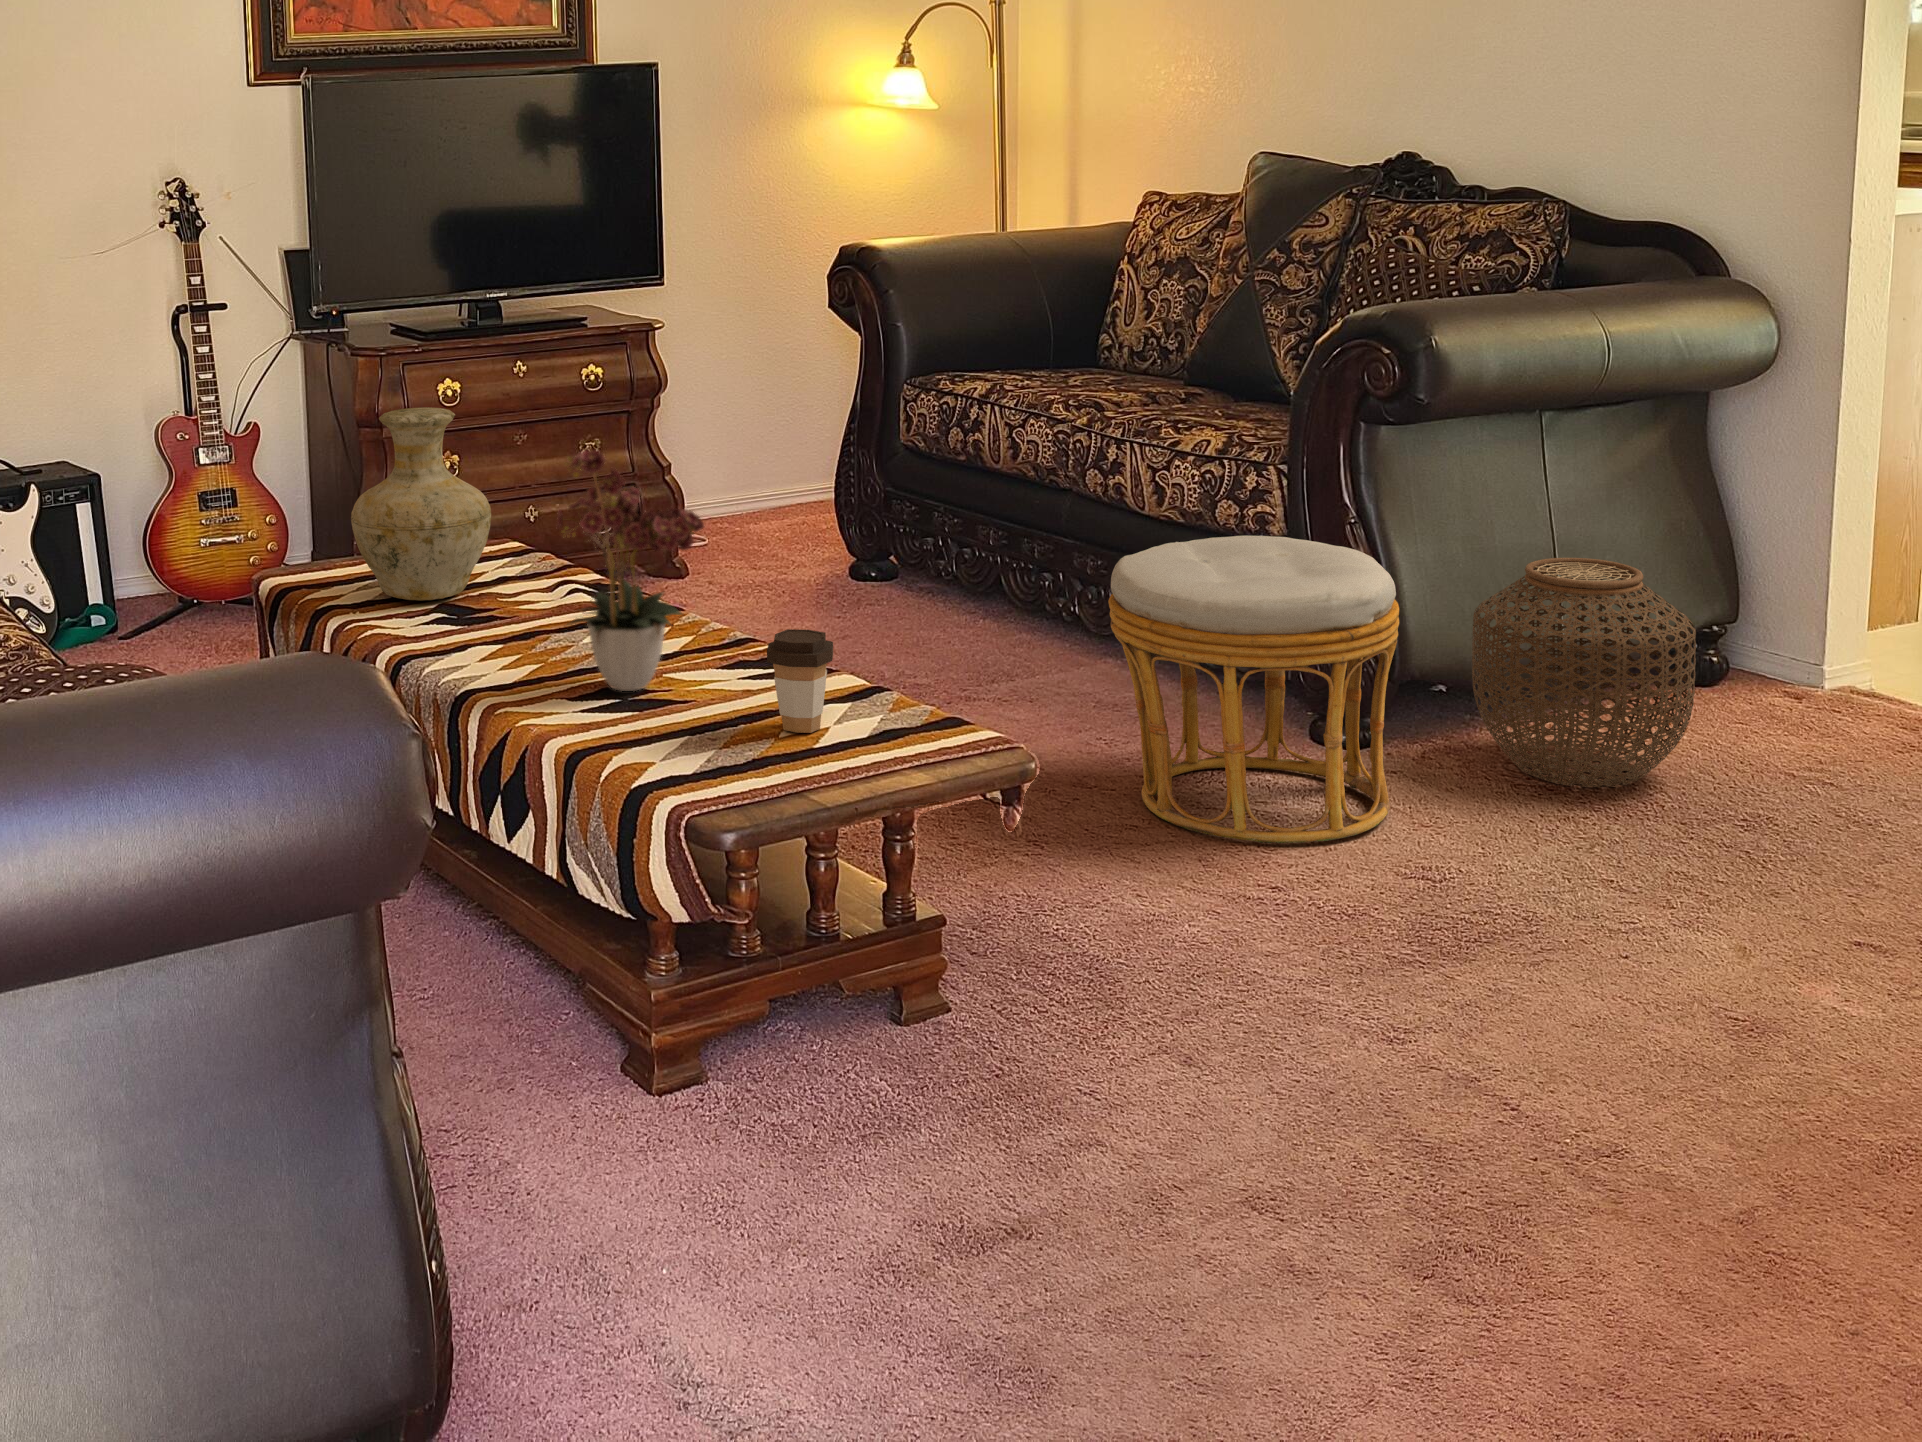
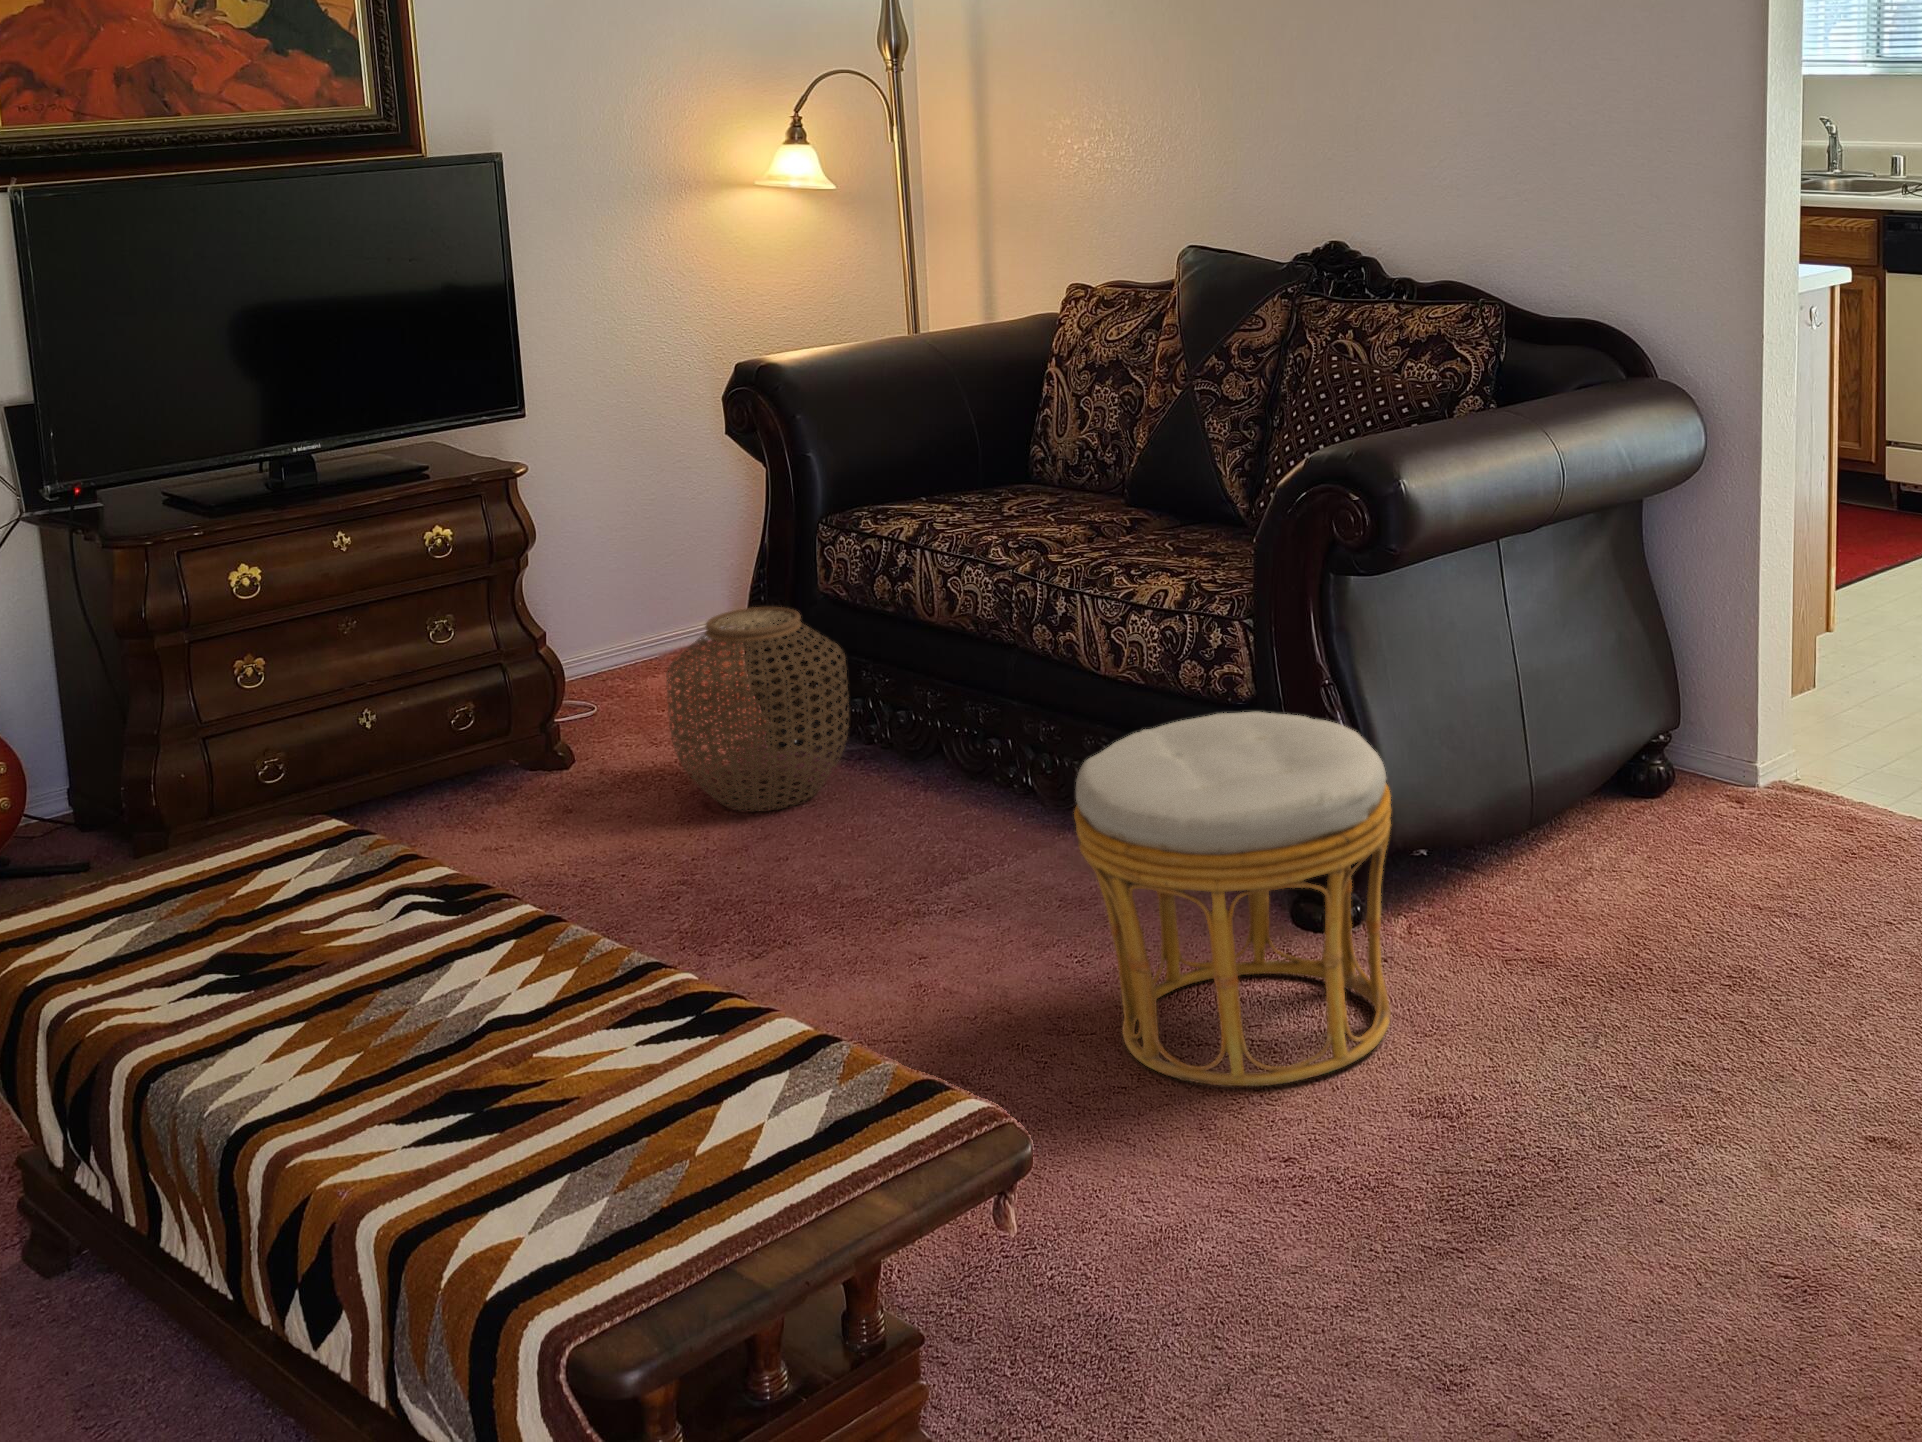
vase: present [351,407,491,601] -> none [75,679,283,948]
flower arrangement: present [556,450,705,691] -> none [352,745,592,1079]
woven basket: present [1472,558,1696,787] -> present [666,607,849,811]
coffee cup: present [767,629,833,733] -> none [666,981,755,1124]

